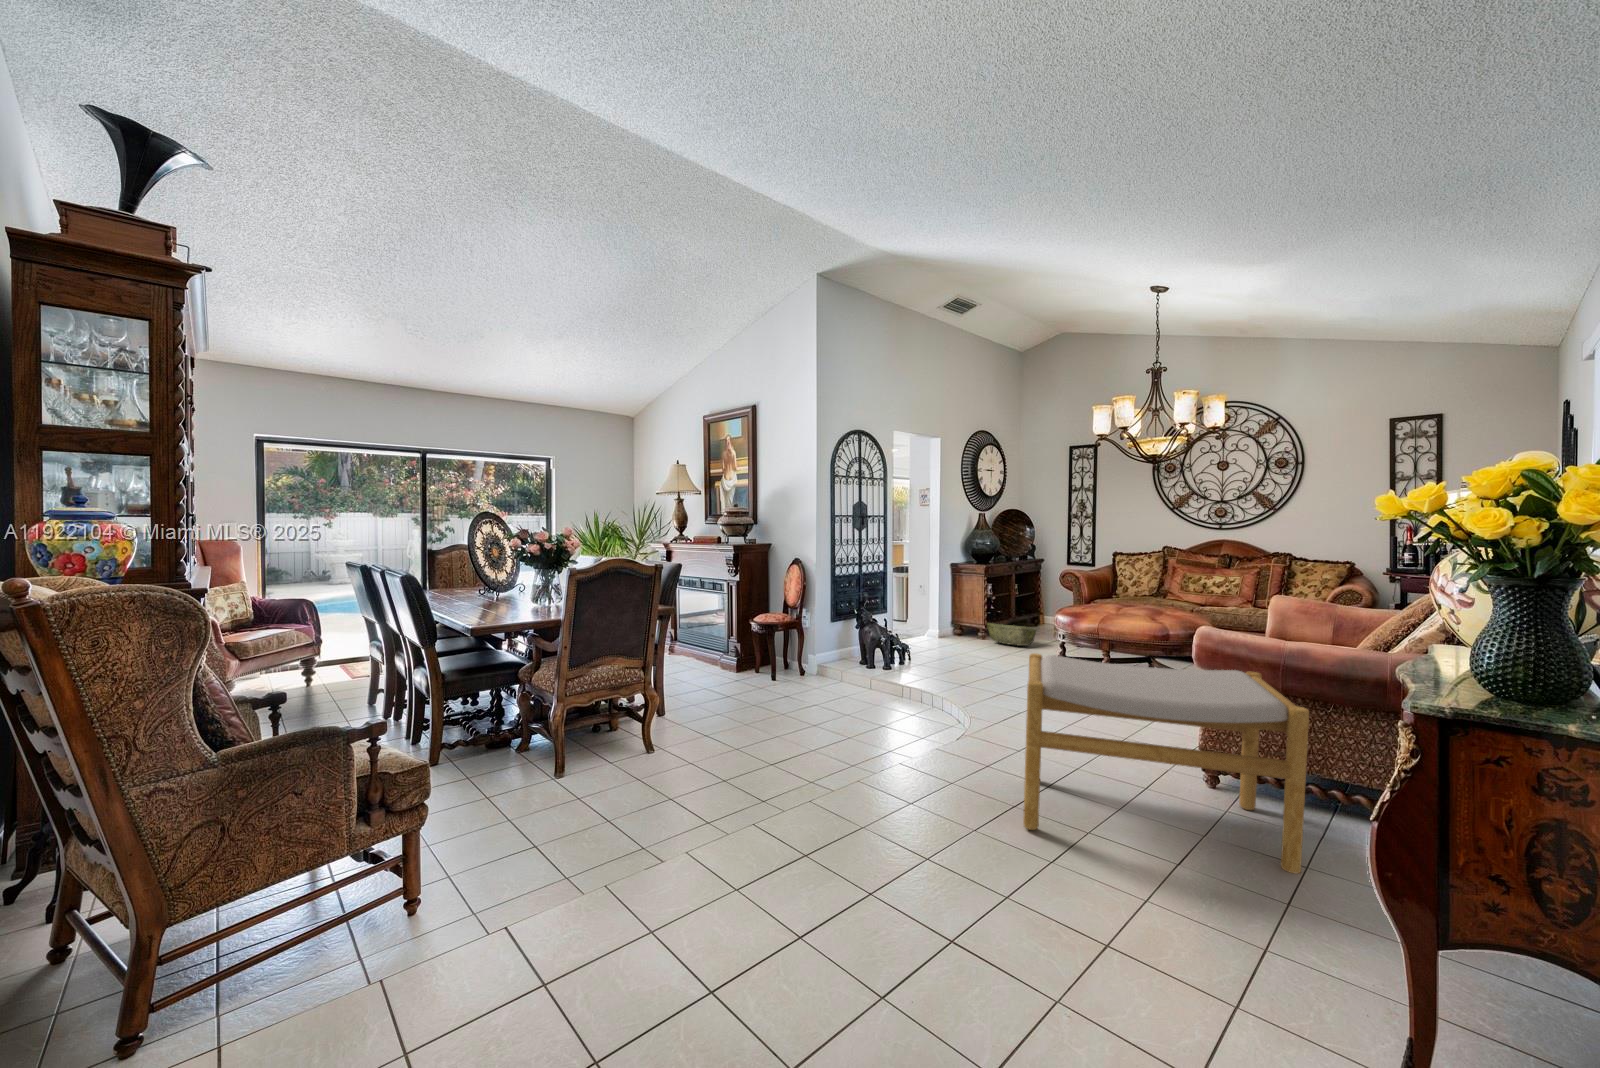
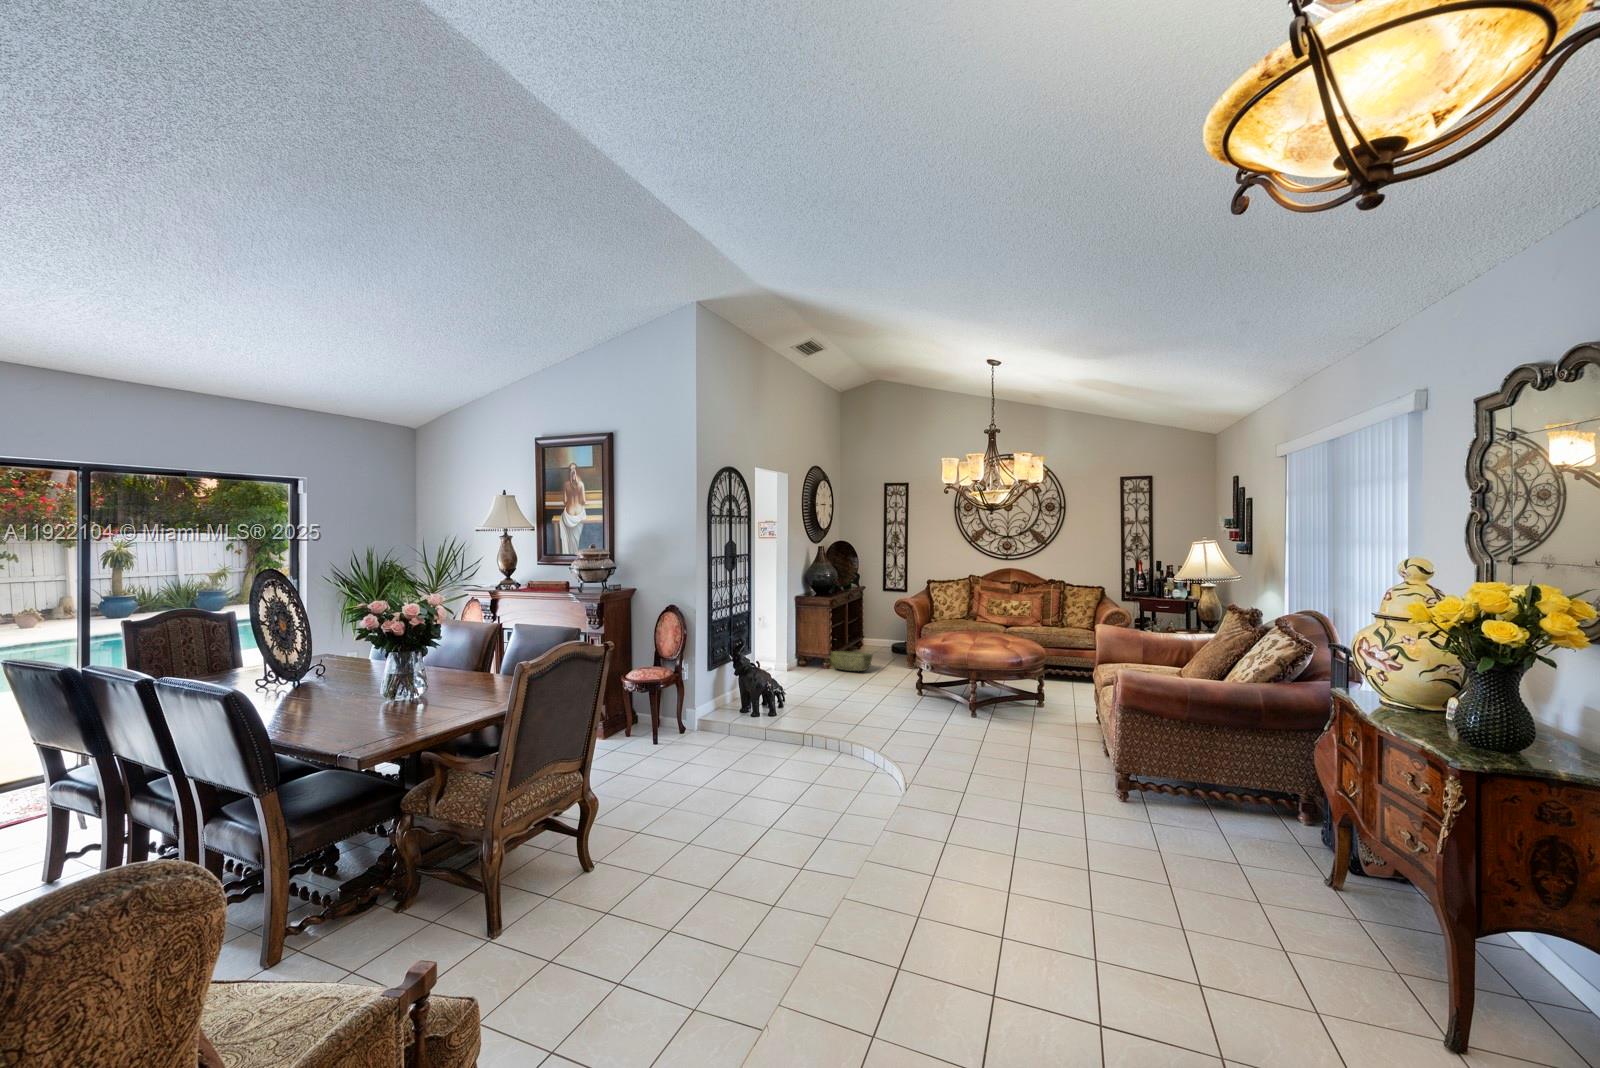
footstool: present [1023,653,1309,874] -> none [998,711,1272,899]

